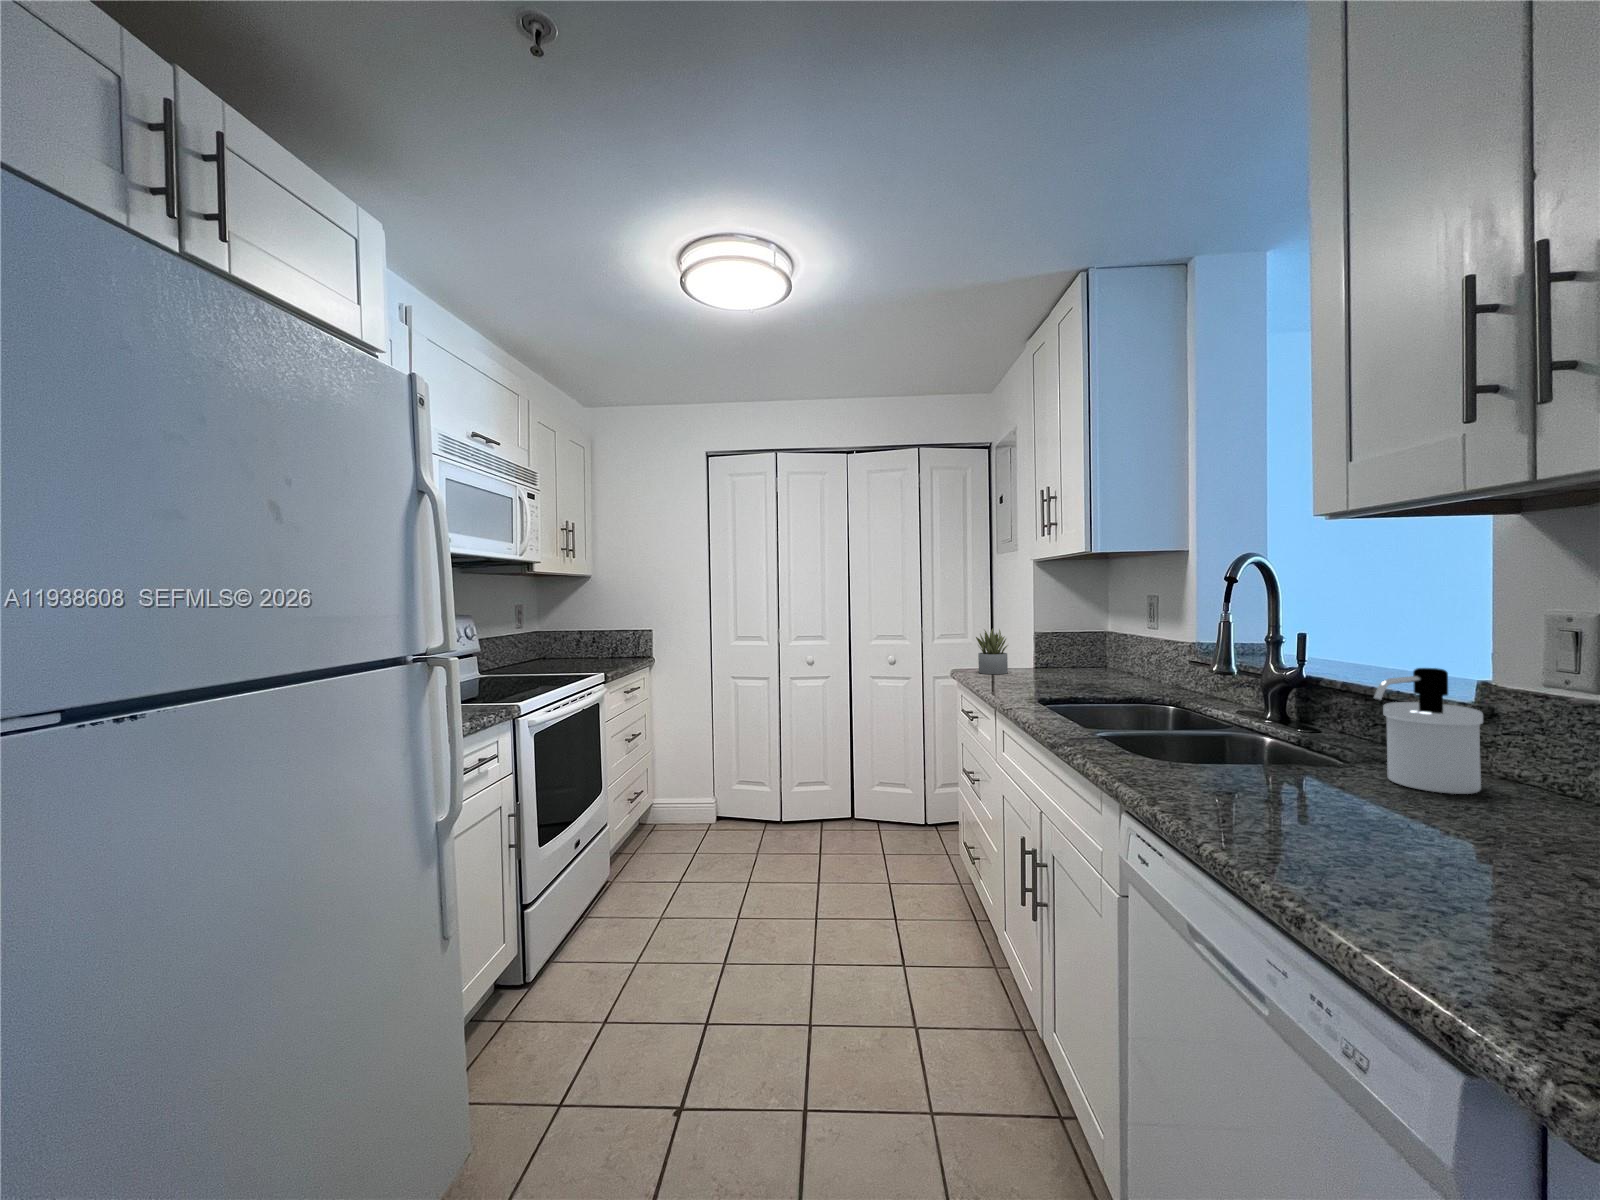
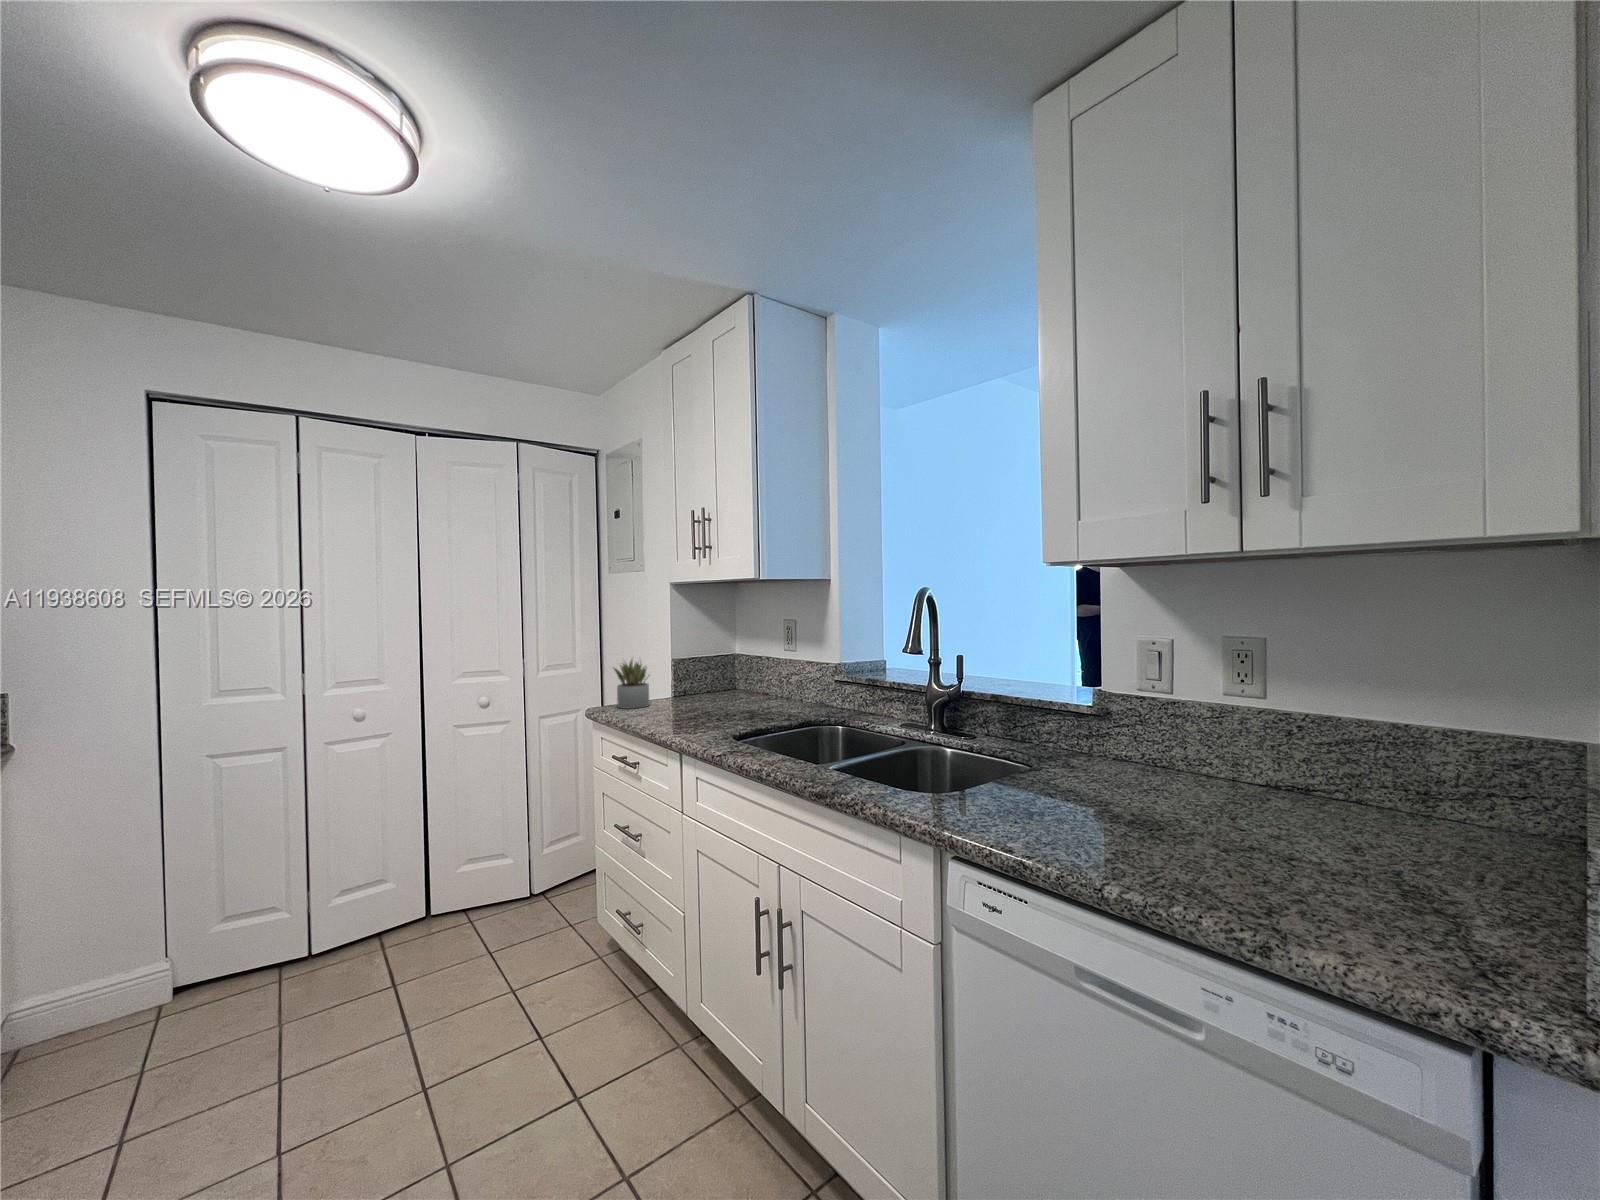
soap dispenser: present [1374,668,1483,794] -> none [1071,685,1132,782]

